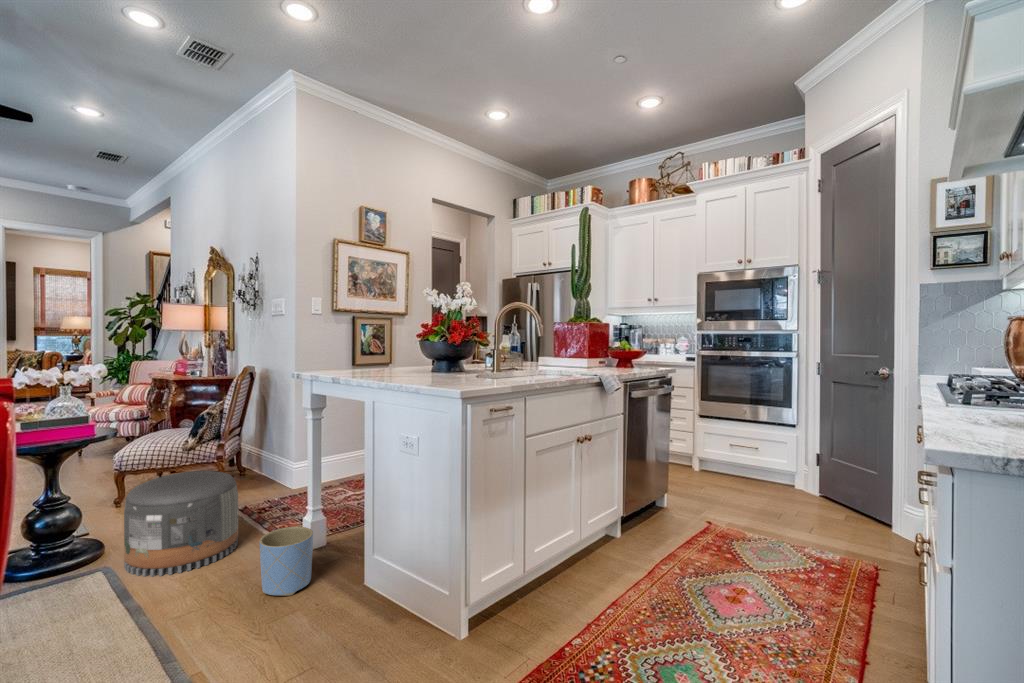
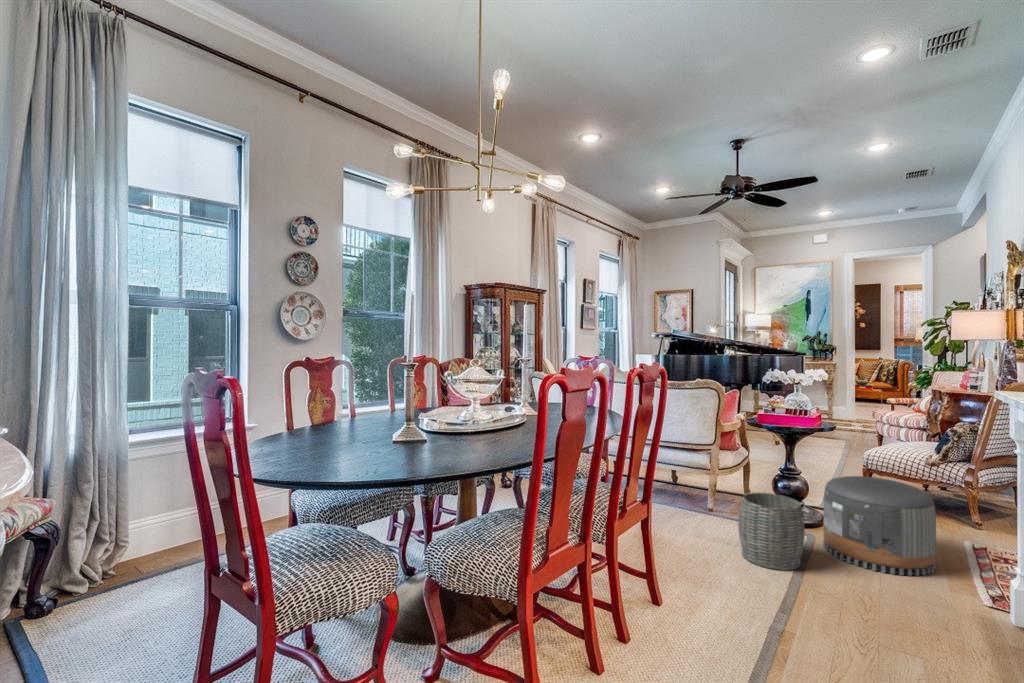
planter: present [259,527,313,596] -> none [902,562,974,643]
woven basket: none [27,531,133,646] -> present [738,493,805,570]

